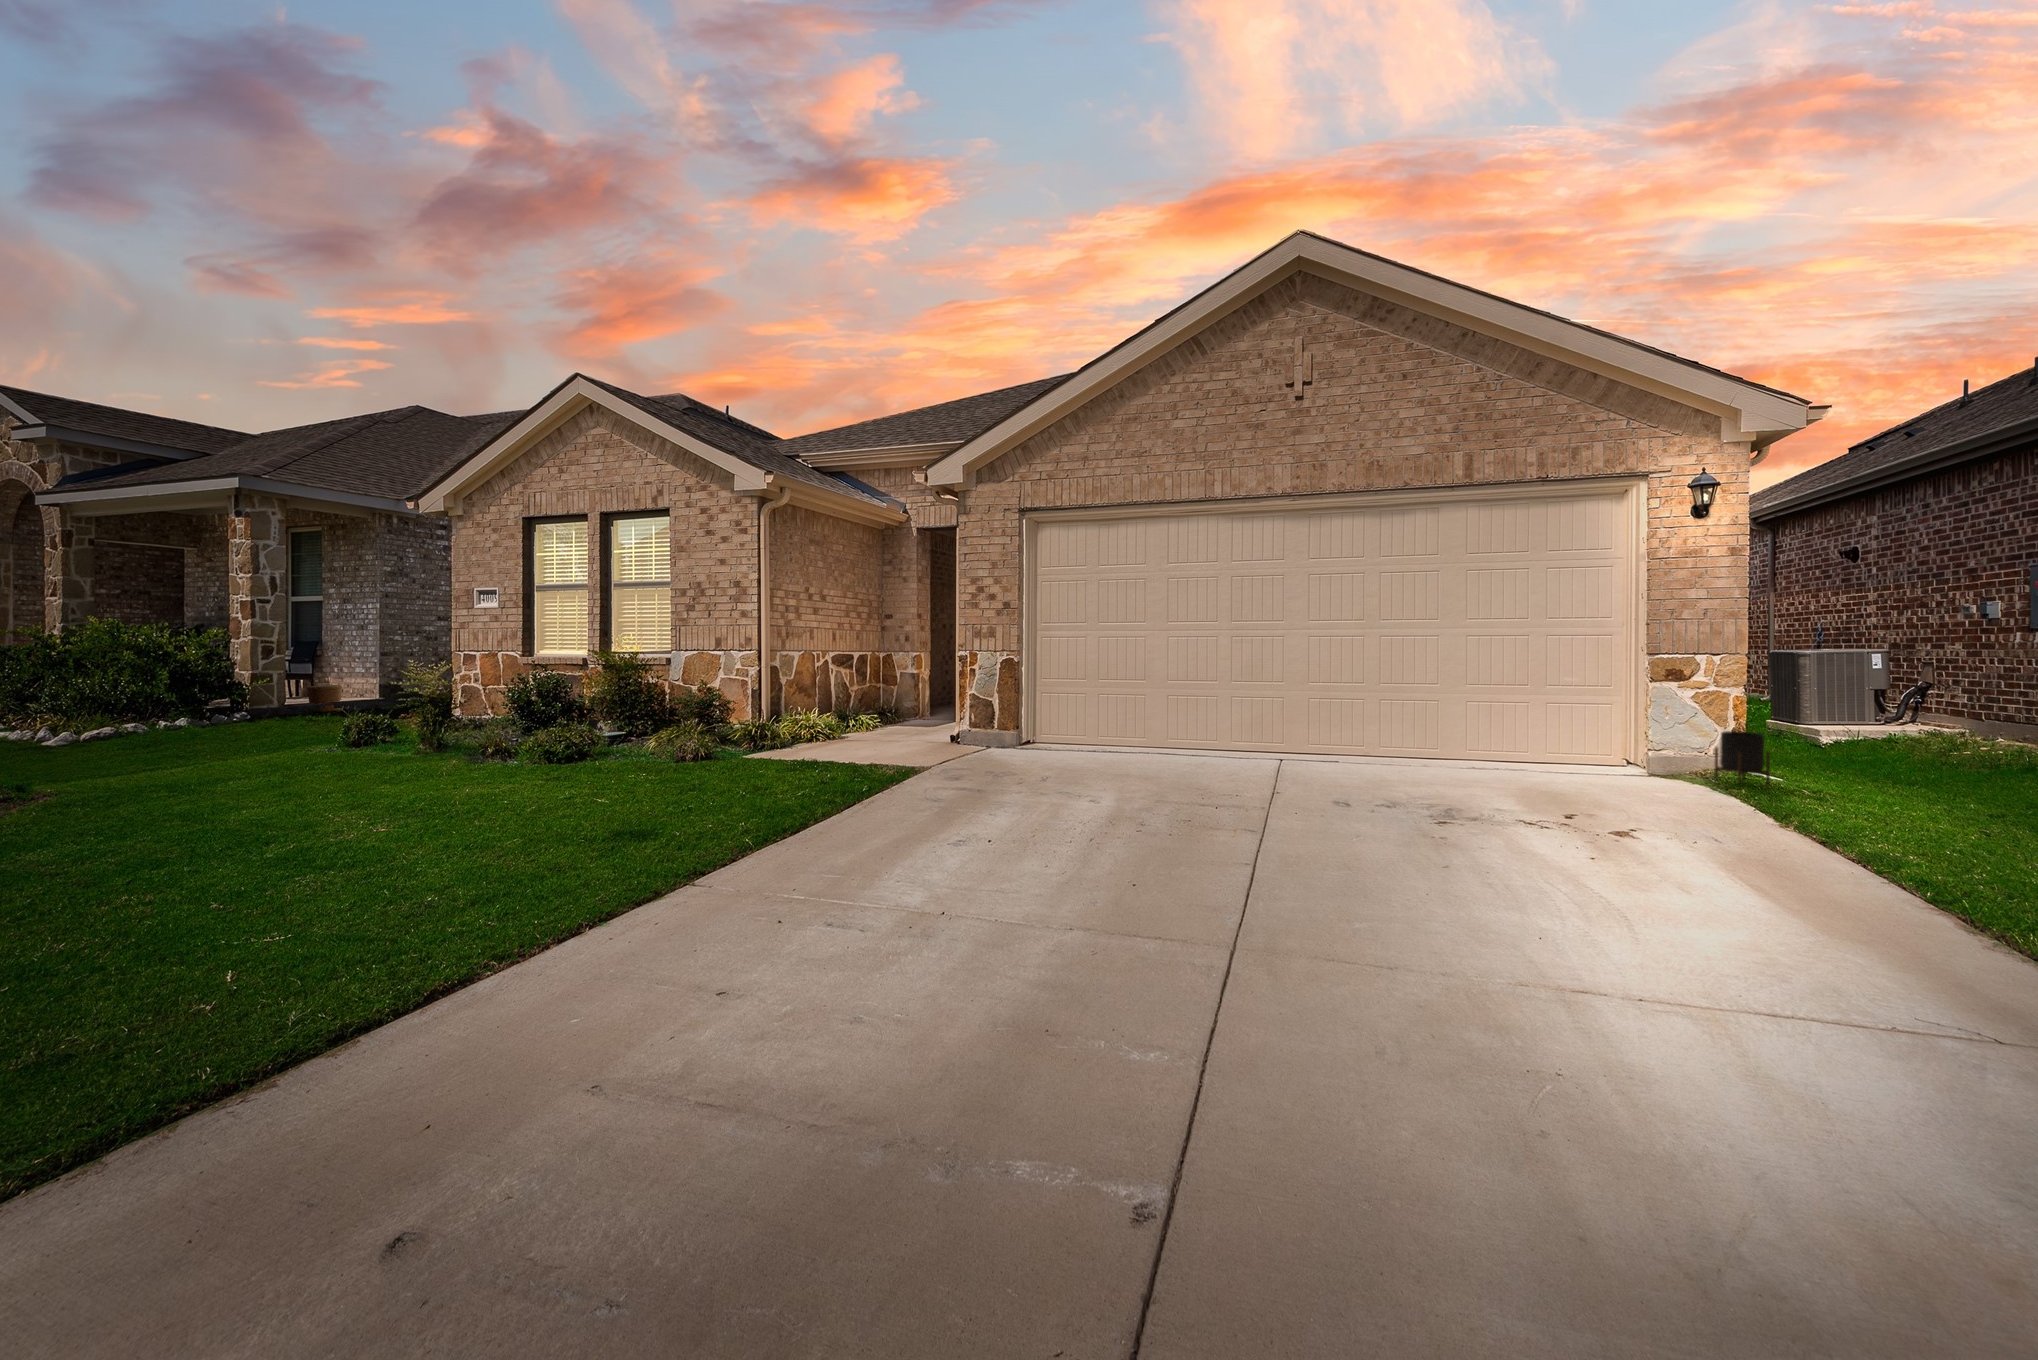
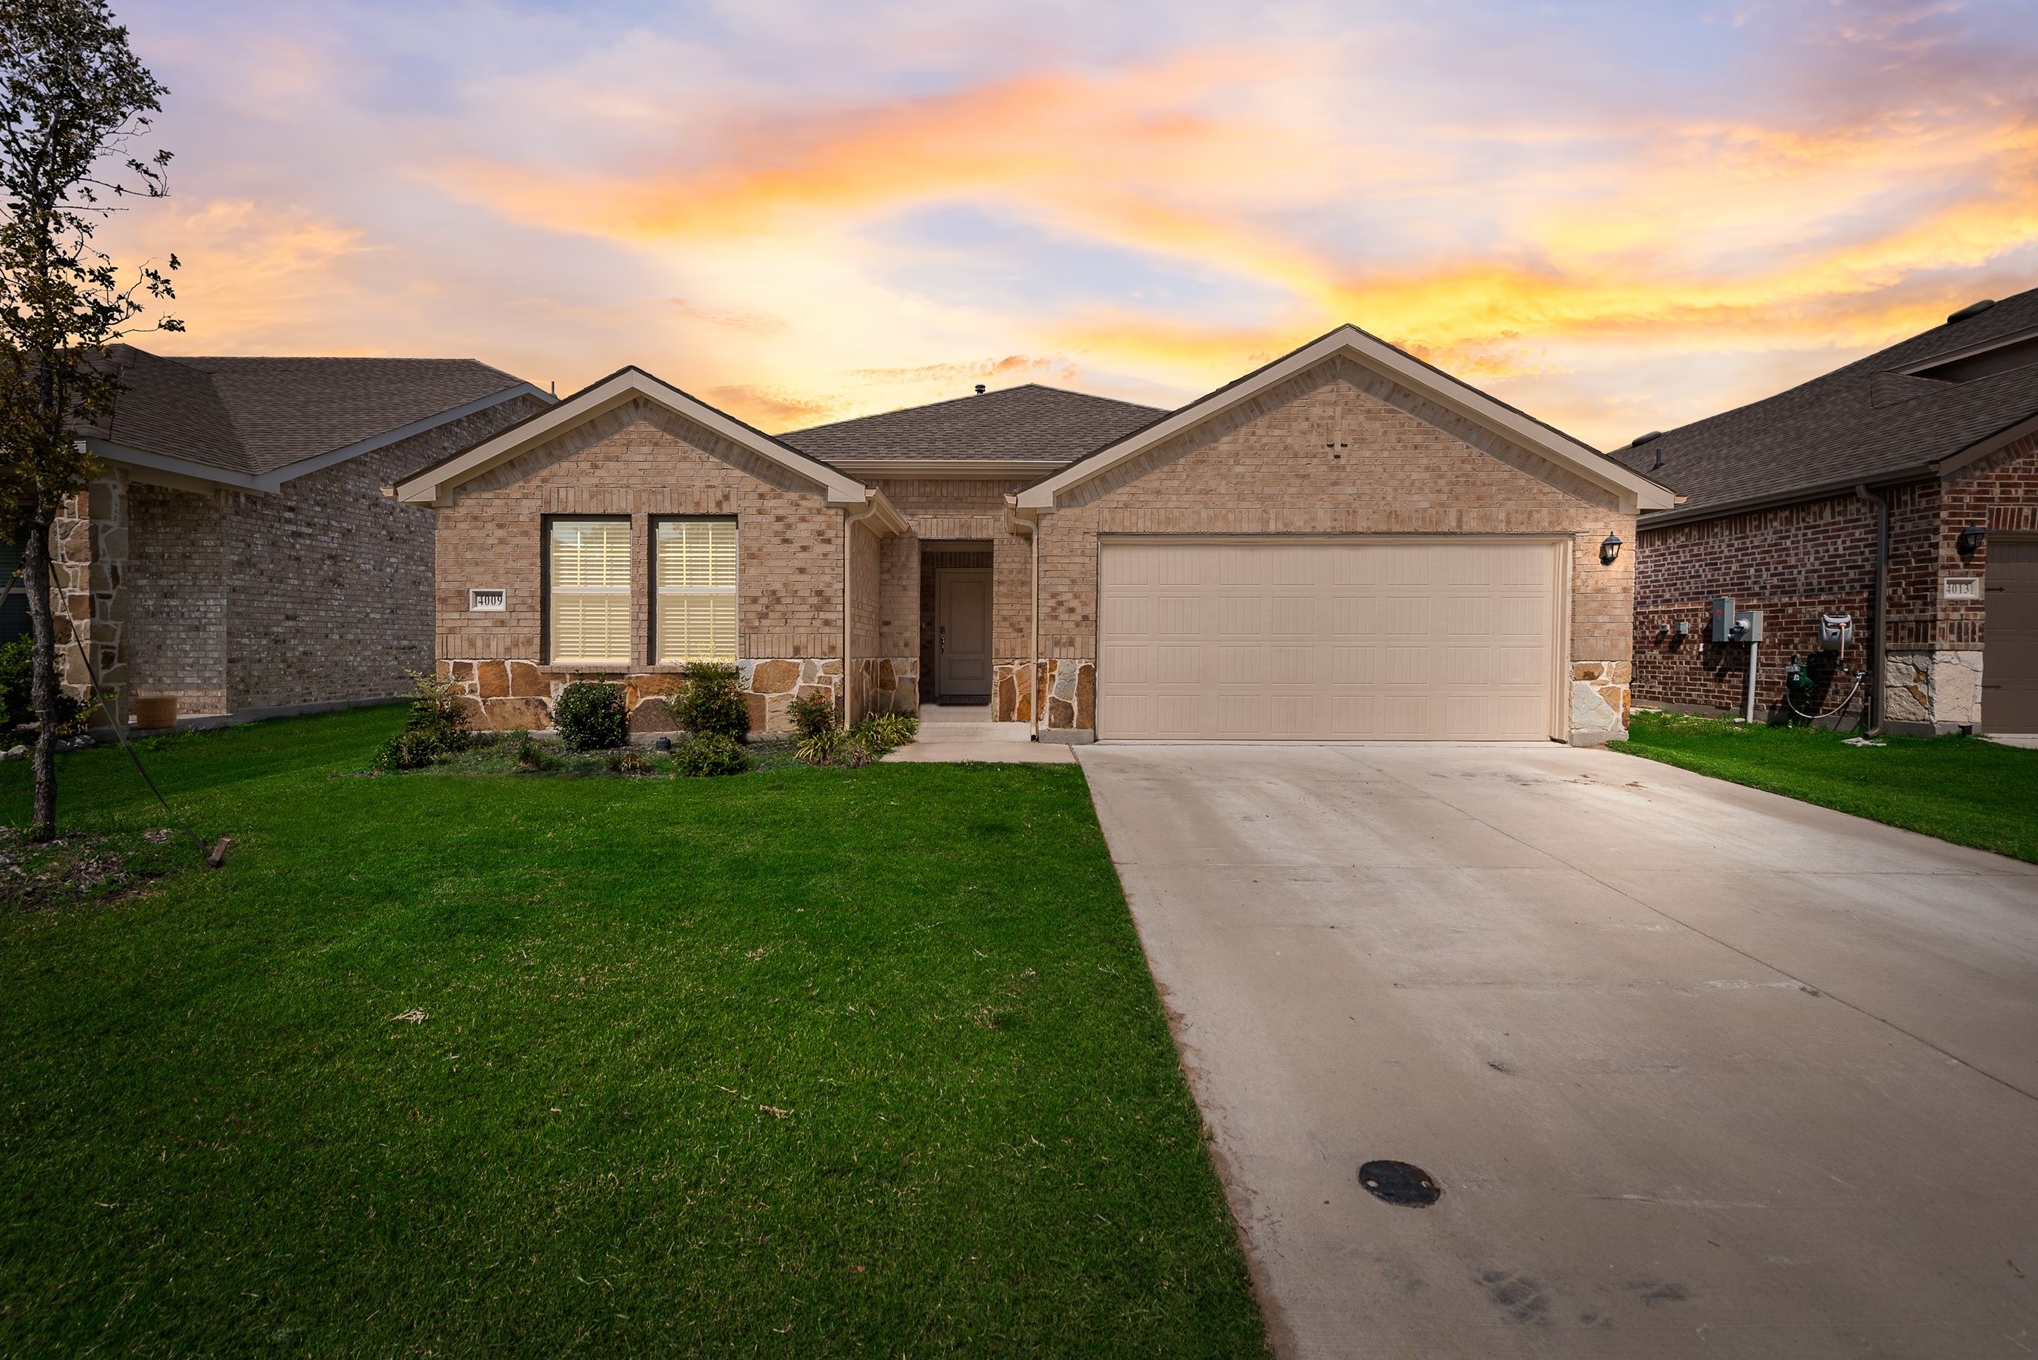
planter: present [1715,731,1770,784] -> none [1614,716,1651,752]

